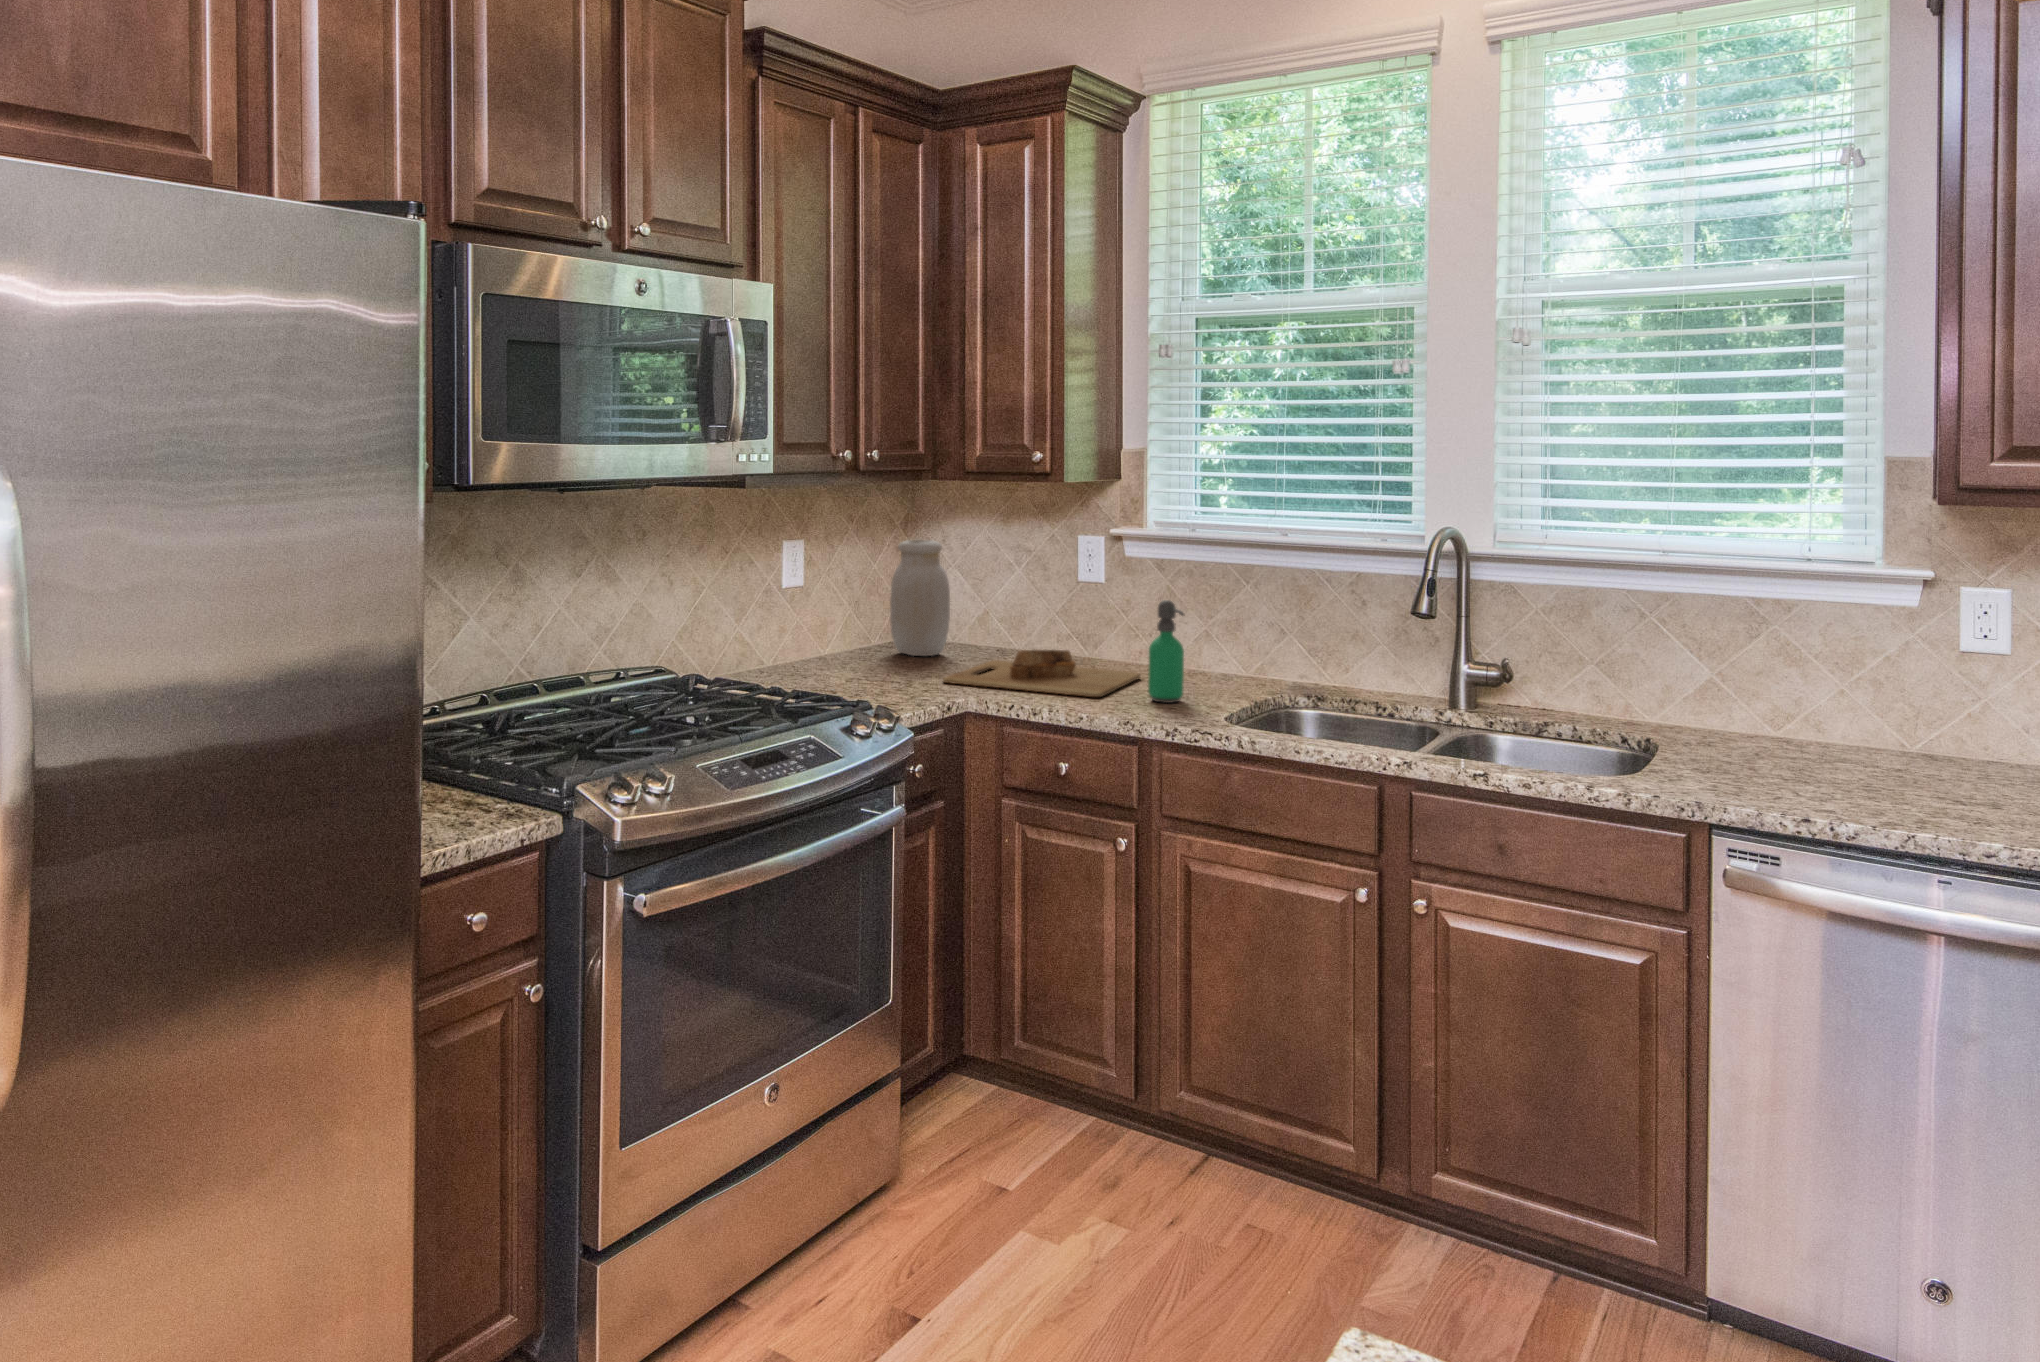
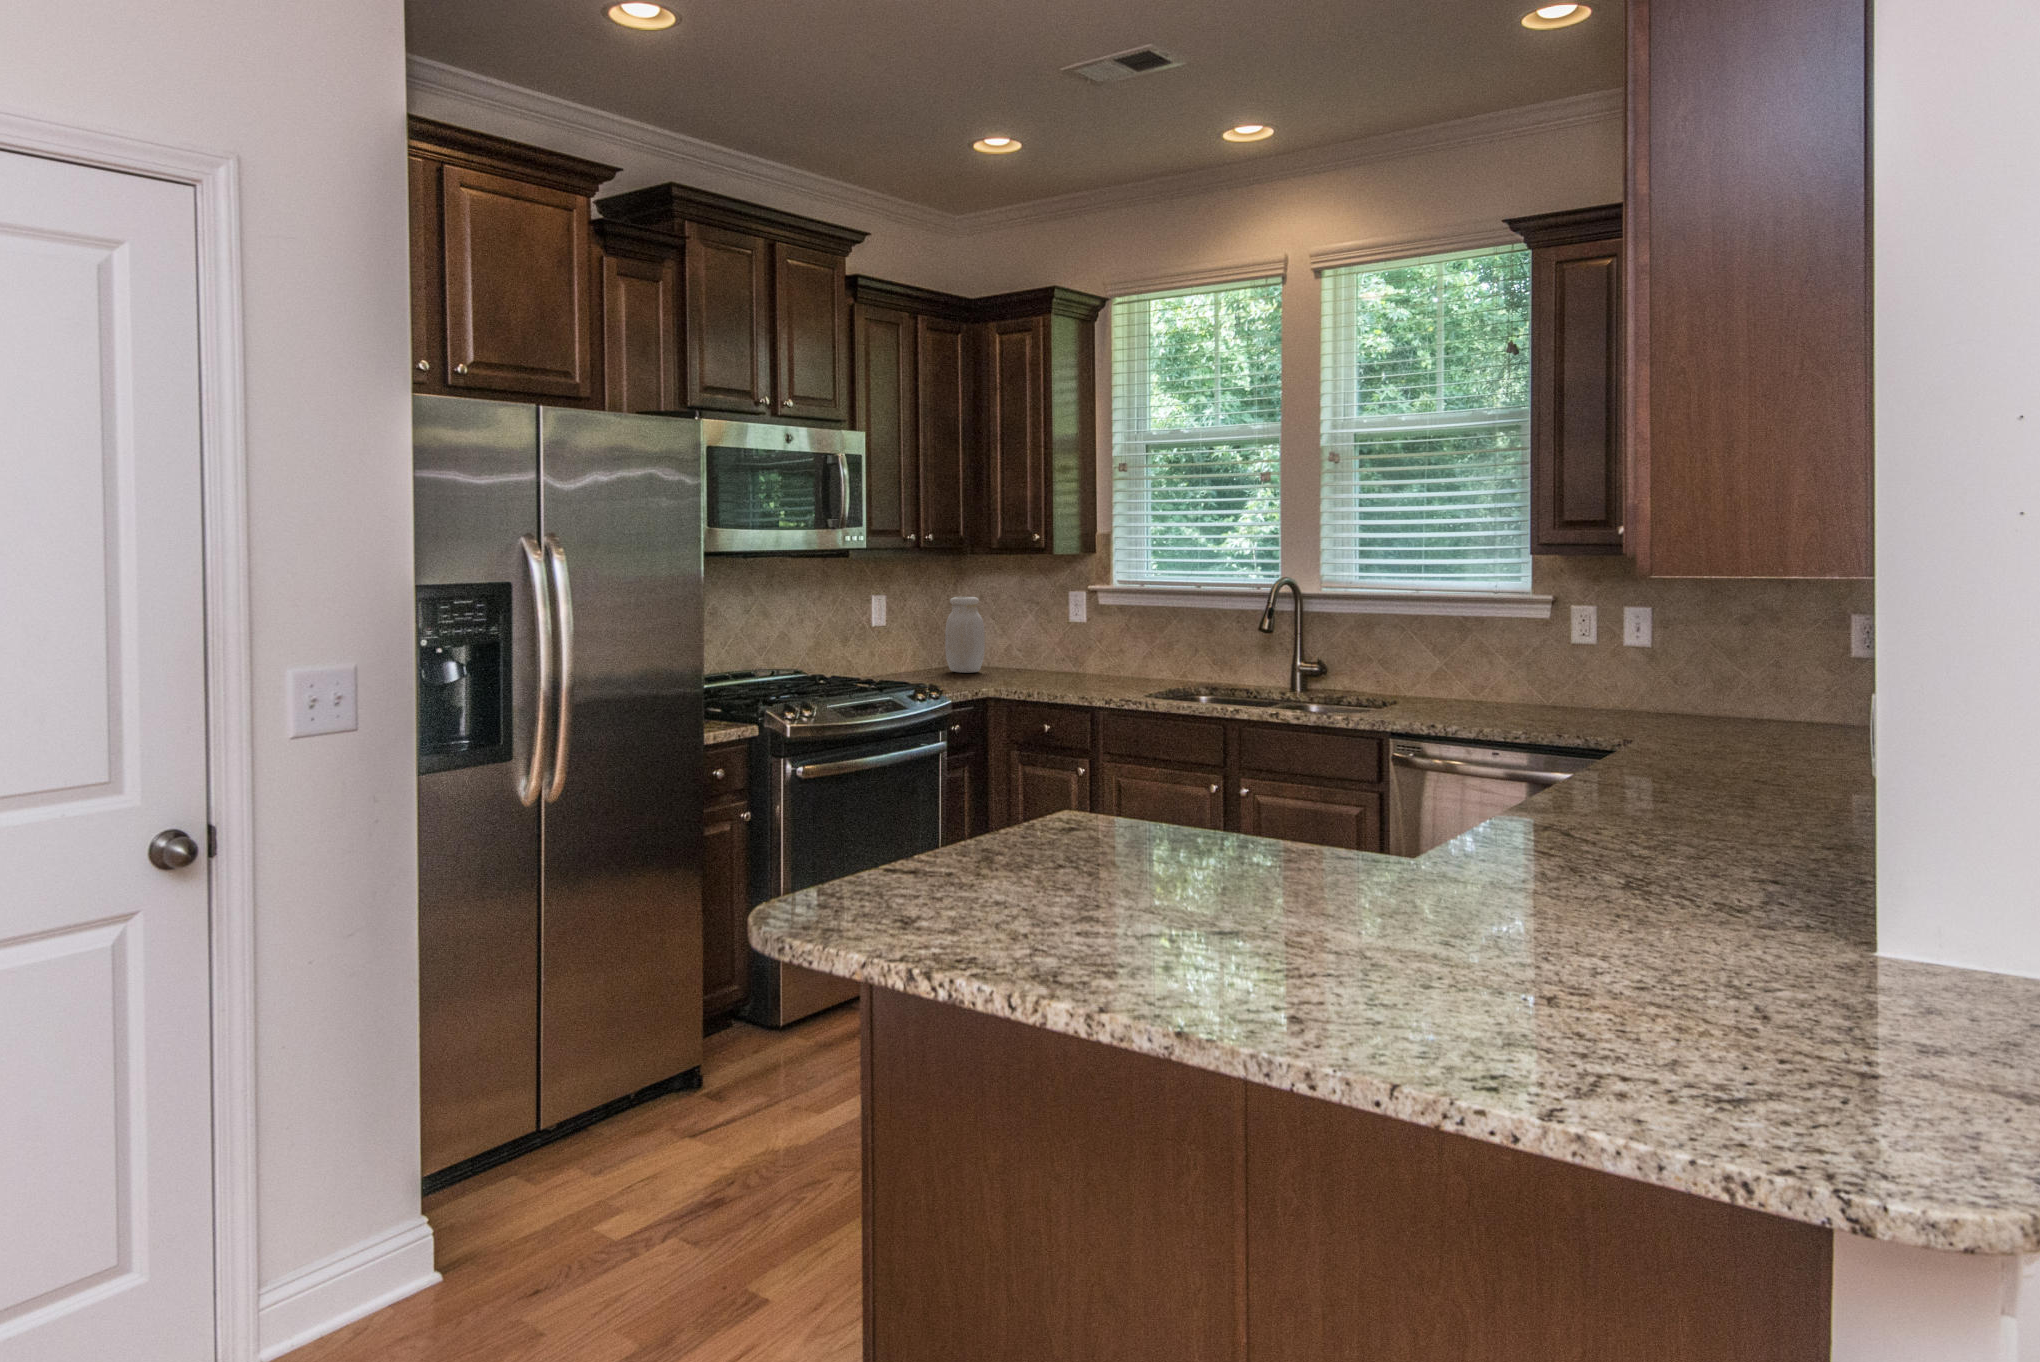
soap dispenser: present [1148,600,1184,703] -> none [1102,626,1124,690]
cutting board: present [943,649,1140,697] -> none [976,661,1104,688]

